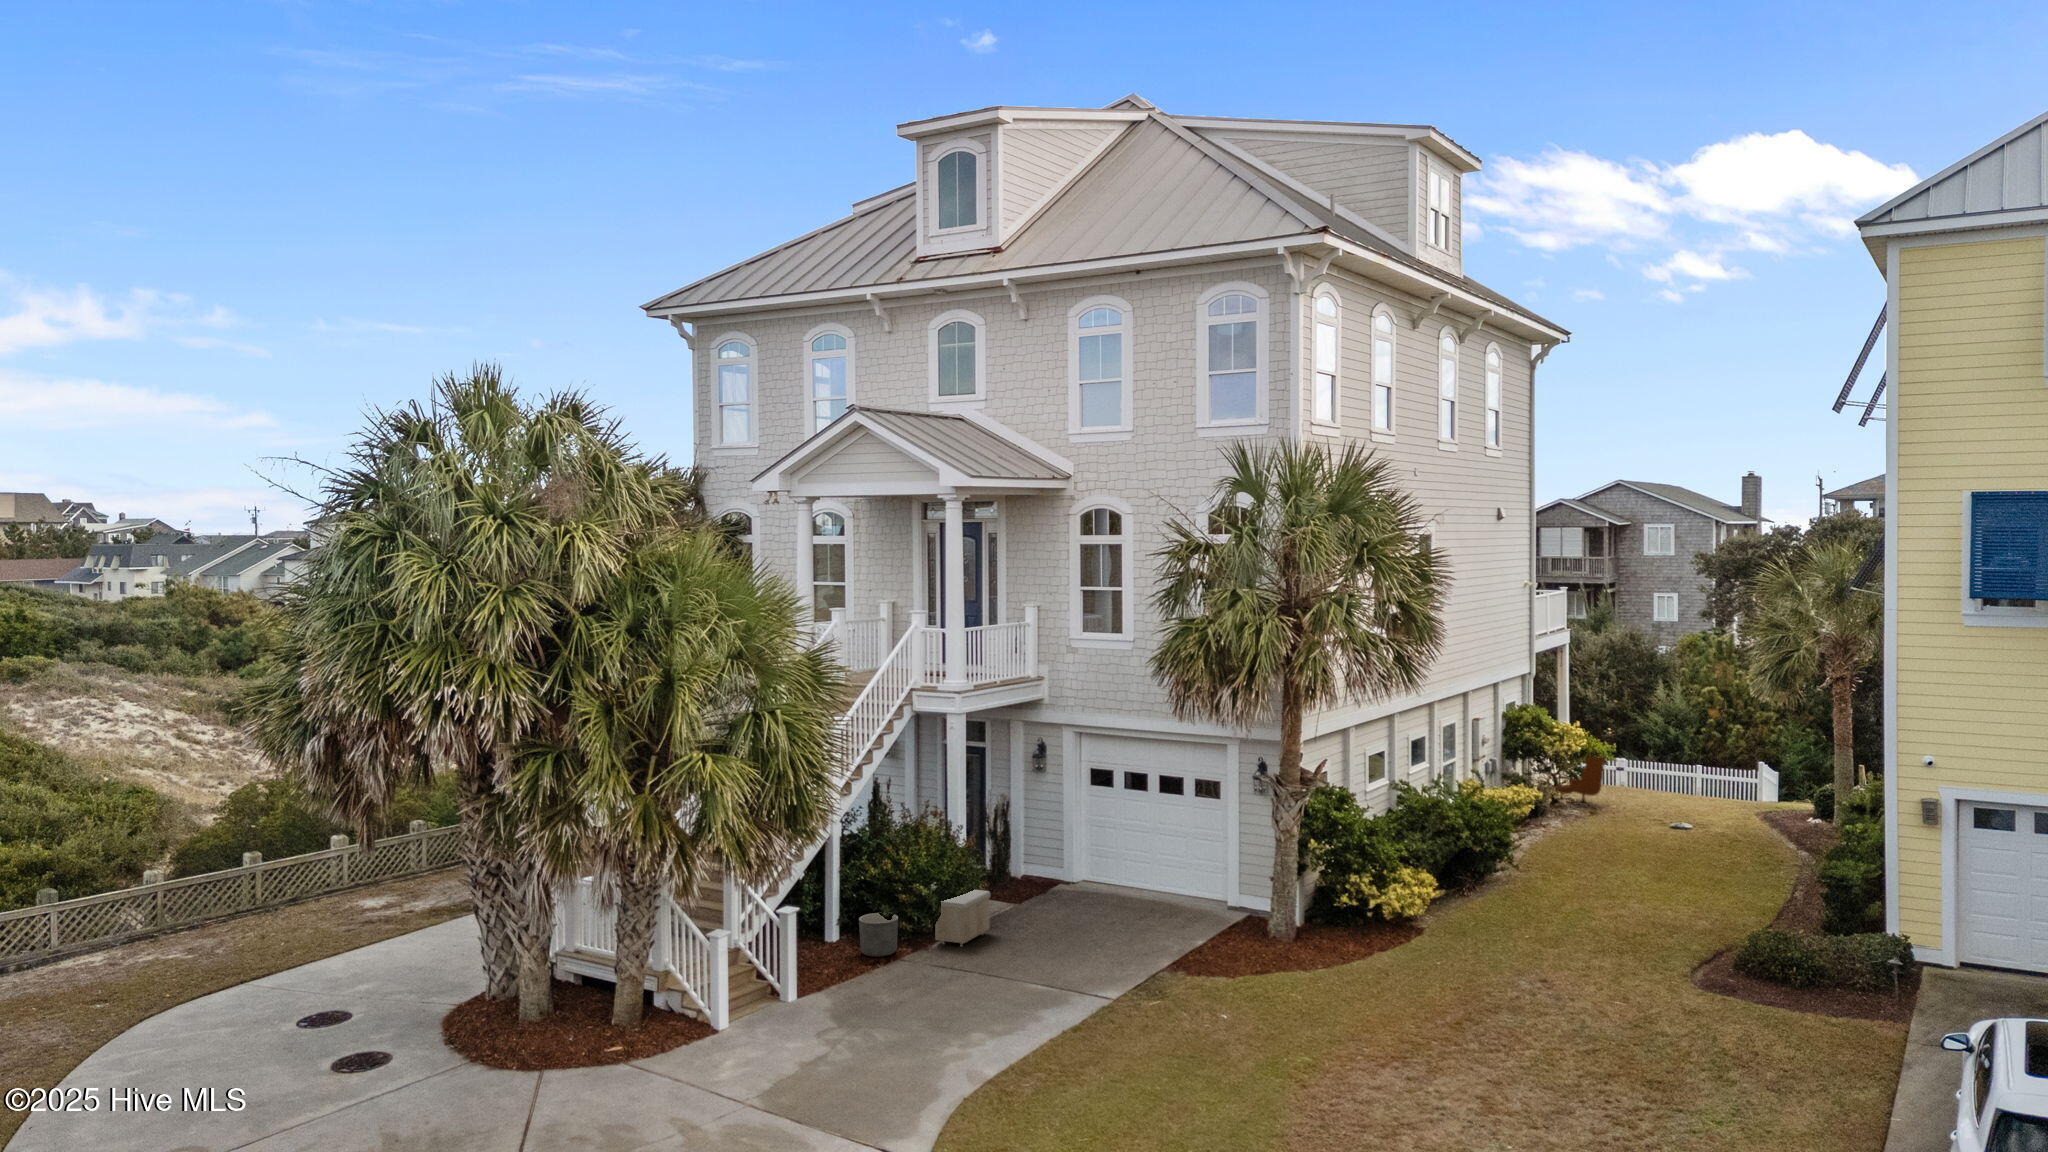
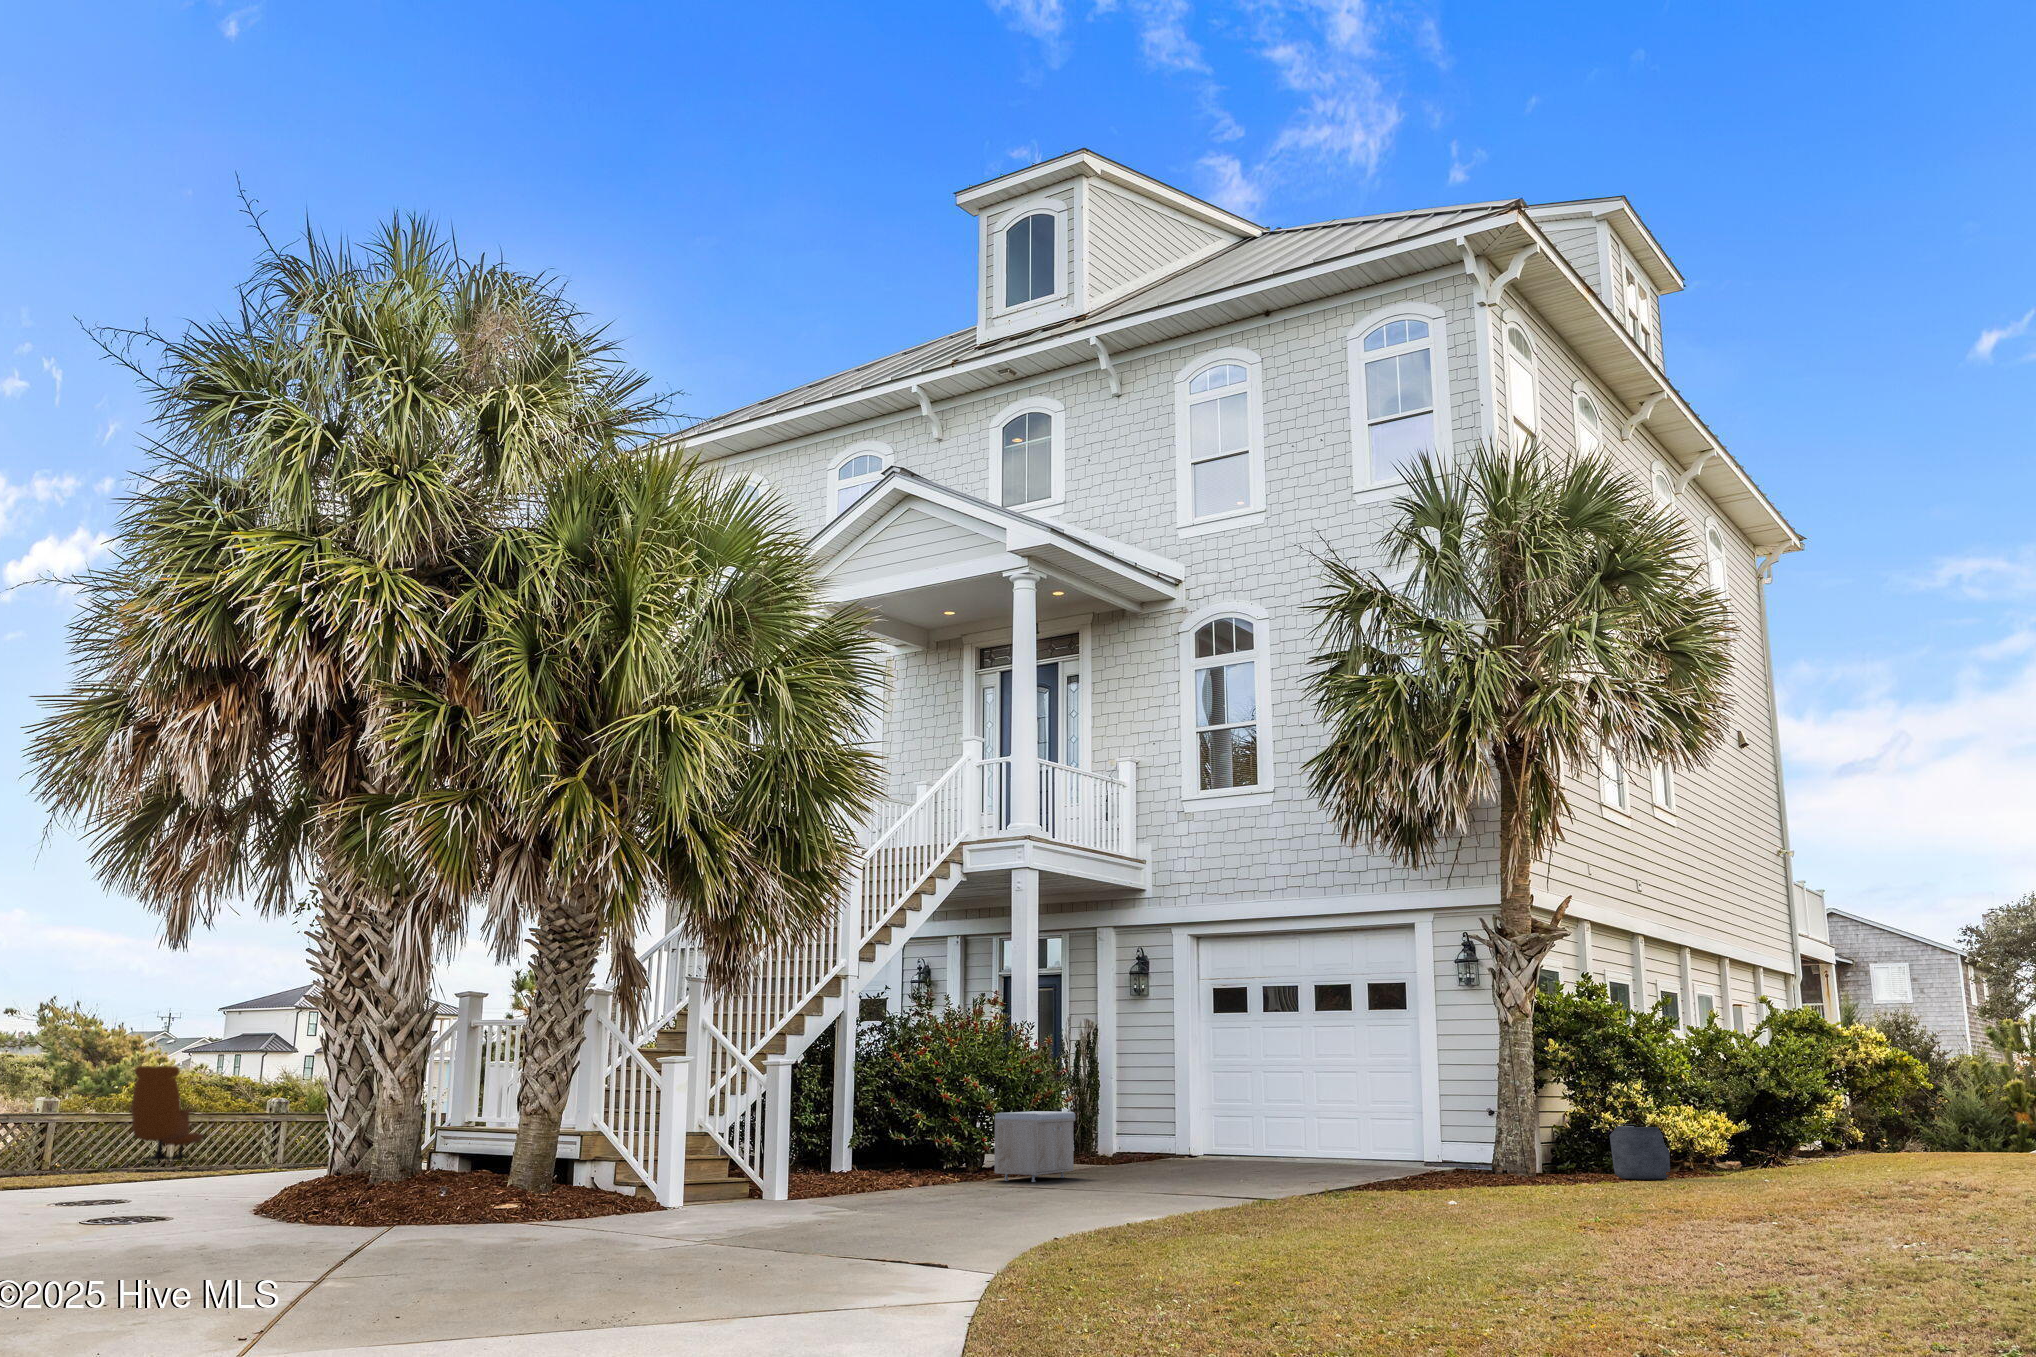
lounge chair: present [1554,756,1605,805] -> present [128,1066,204,1164]
planter: present [859,913,898,957] -> present [1610,1126,1670,1180]

